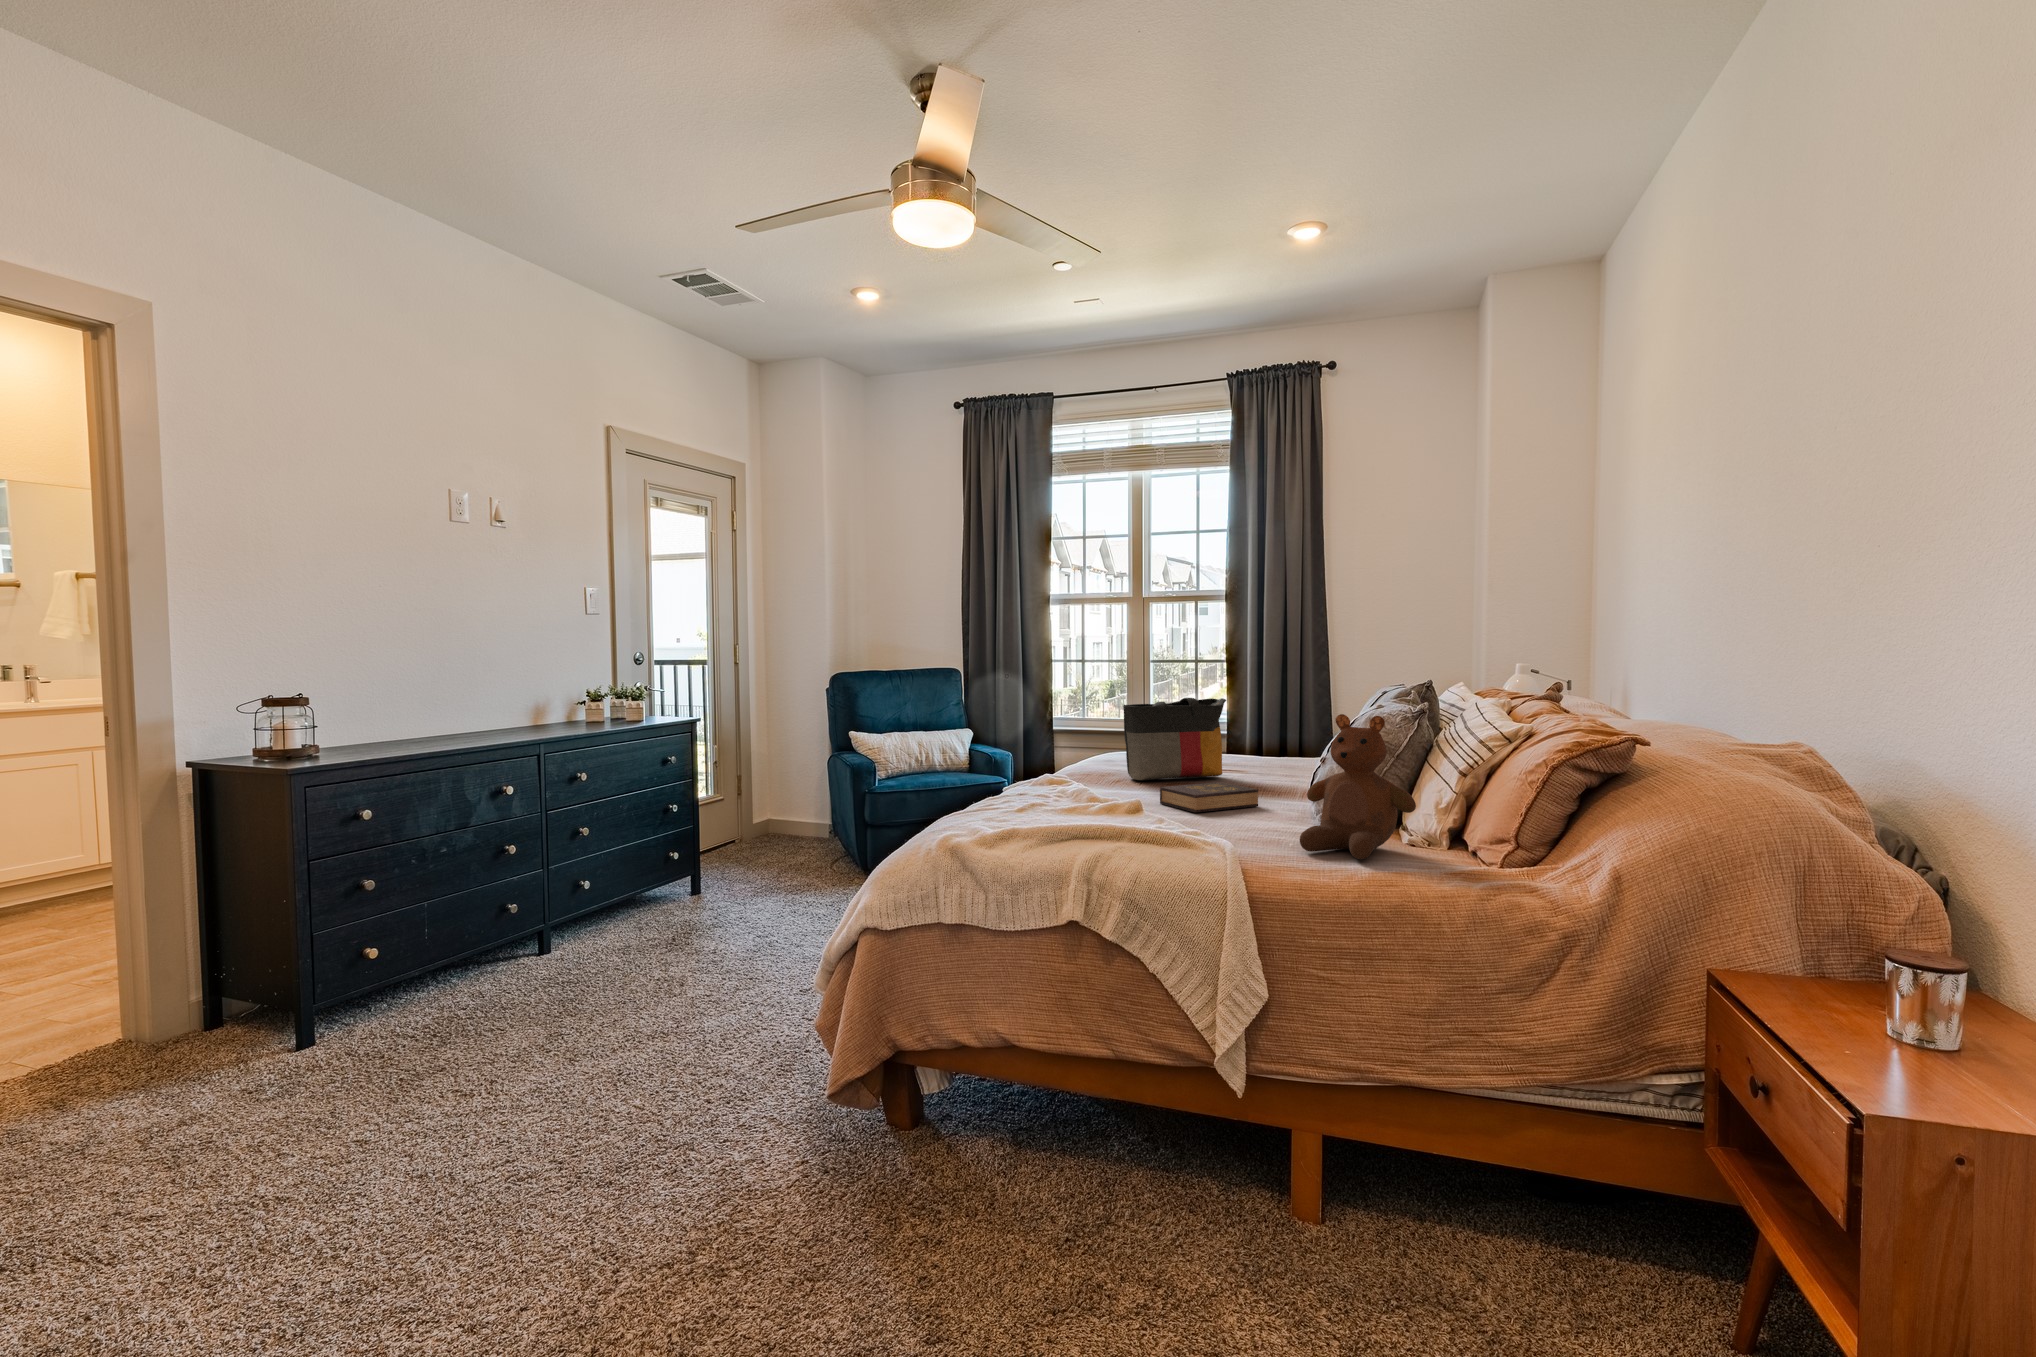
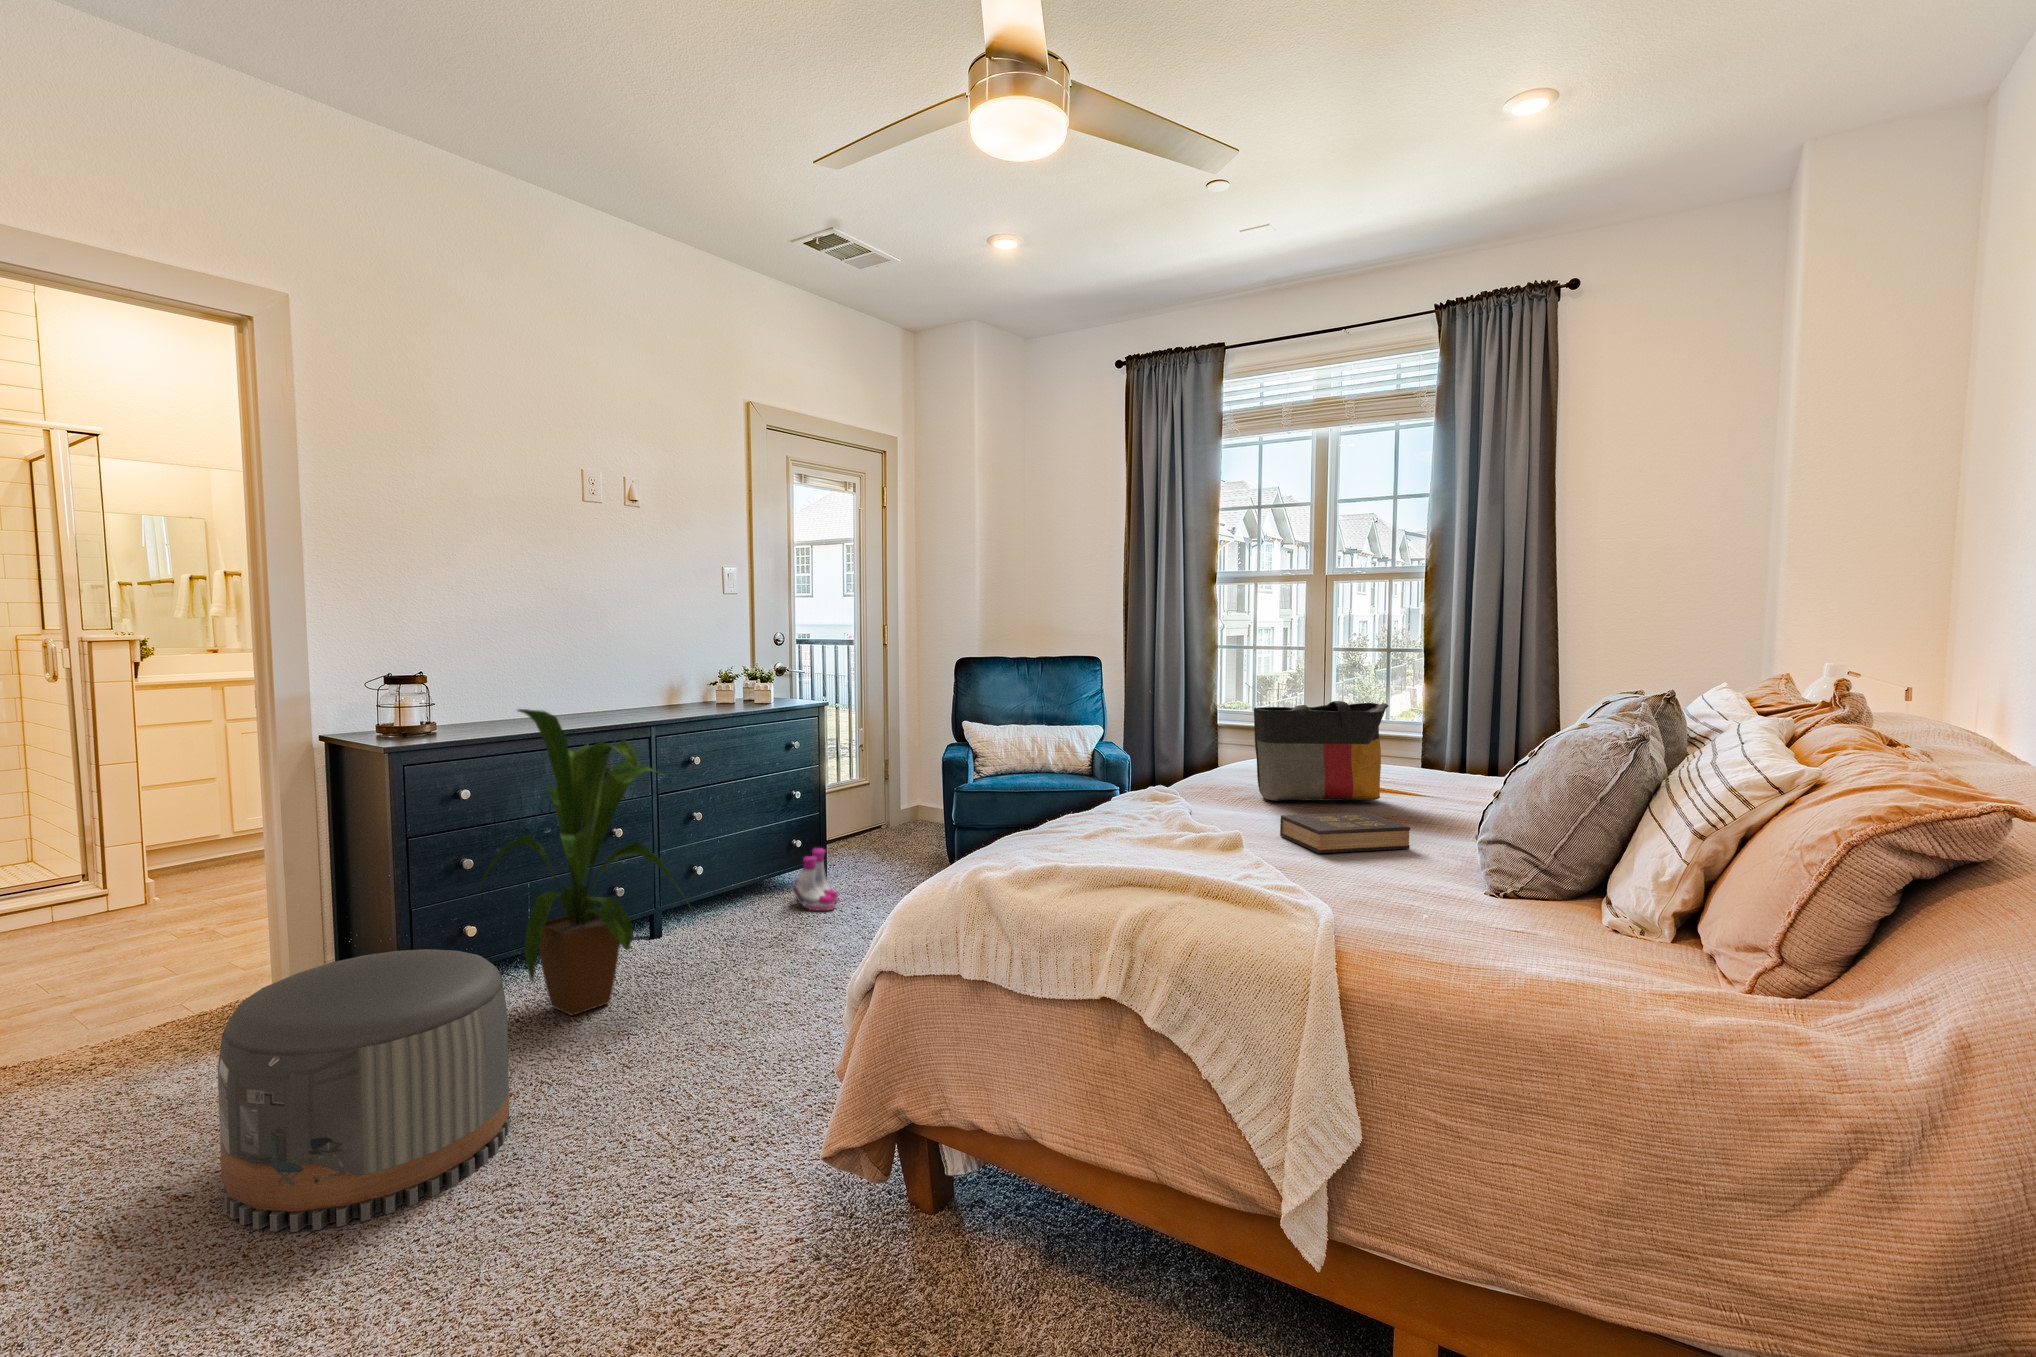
teddy bear: present [1300,714,1416,859] -> none [1436,741,1616,952]
house plant: none [381,725,615,1025] -> present [477,709,683,1016]
boots: none [676,858,721,917] -> present [793,848,838,910]
pouf: none [195,958,482,1230] -> present [218,949,509,1232]

